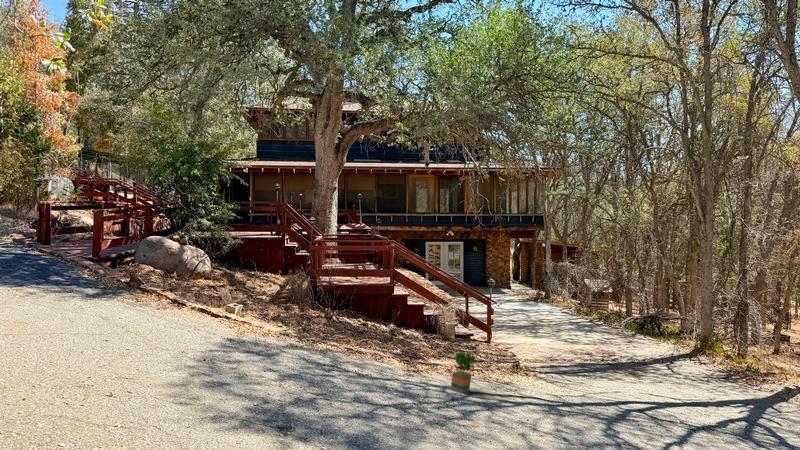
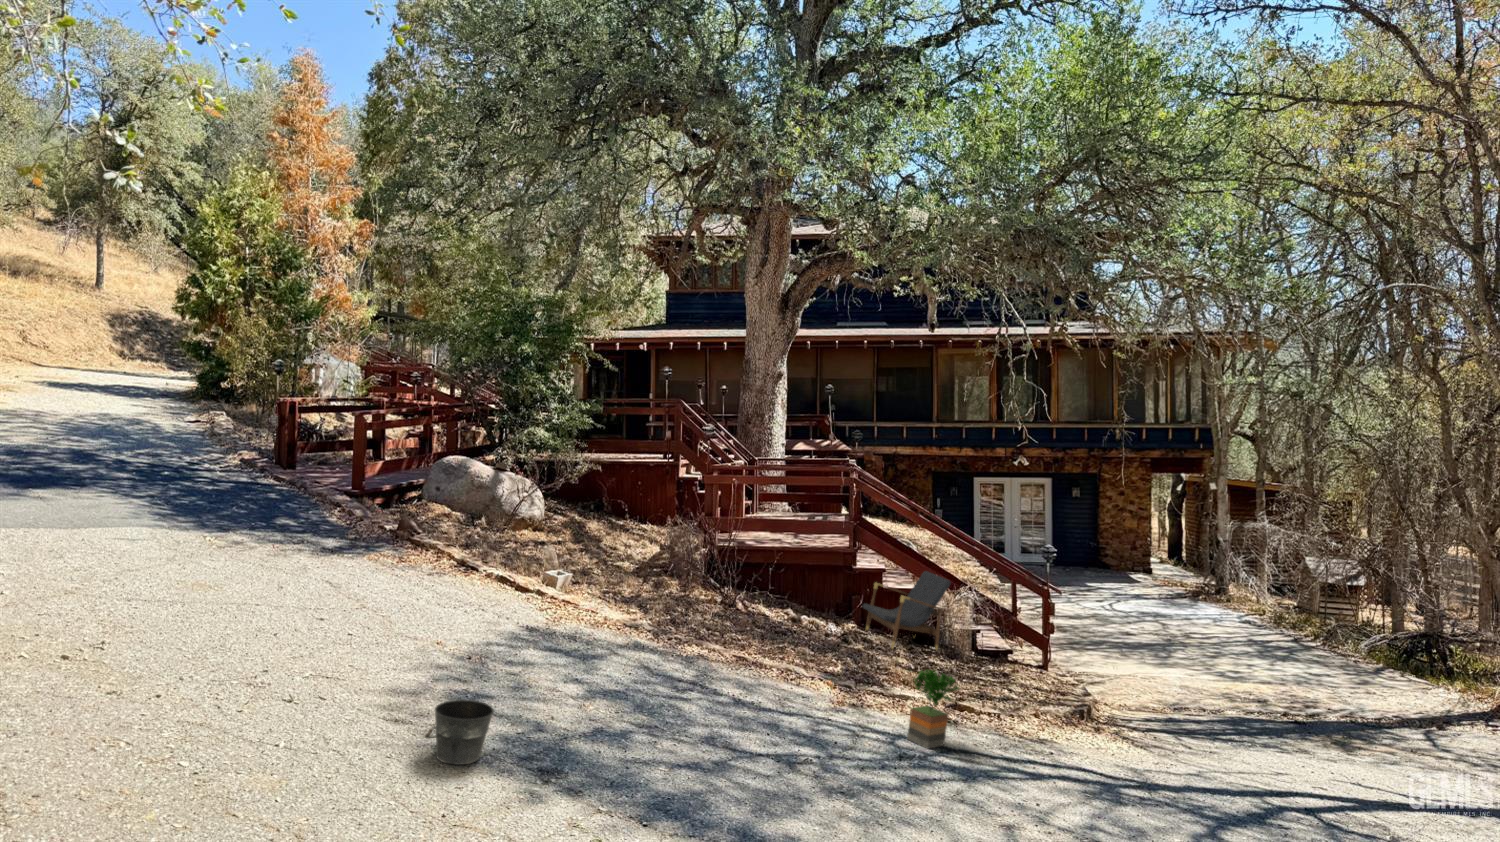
lounge chair: none [399,296,446,339] -> present [863,571,951,650]
bucket: none [213,389,252,427] -> present [425,700,494,765]

